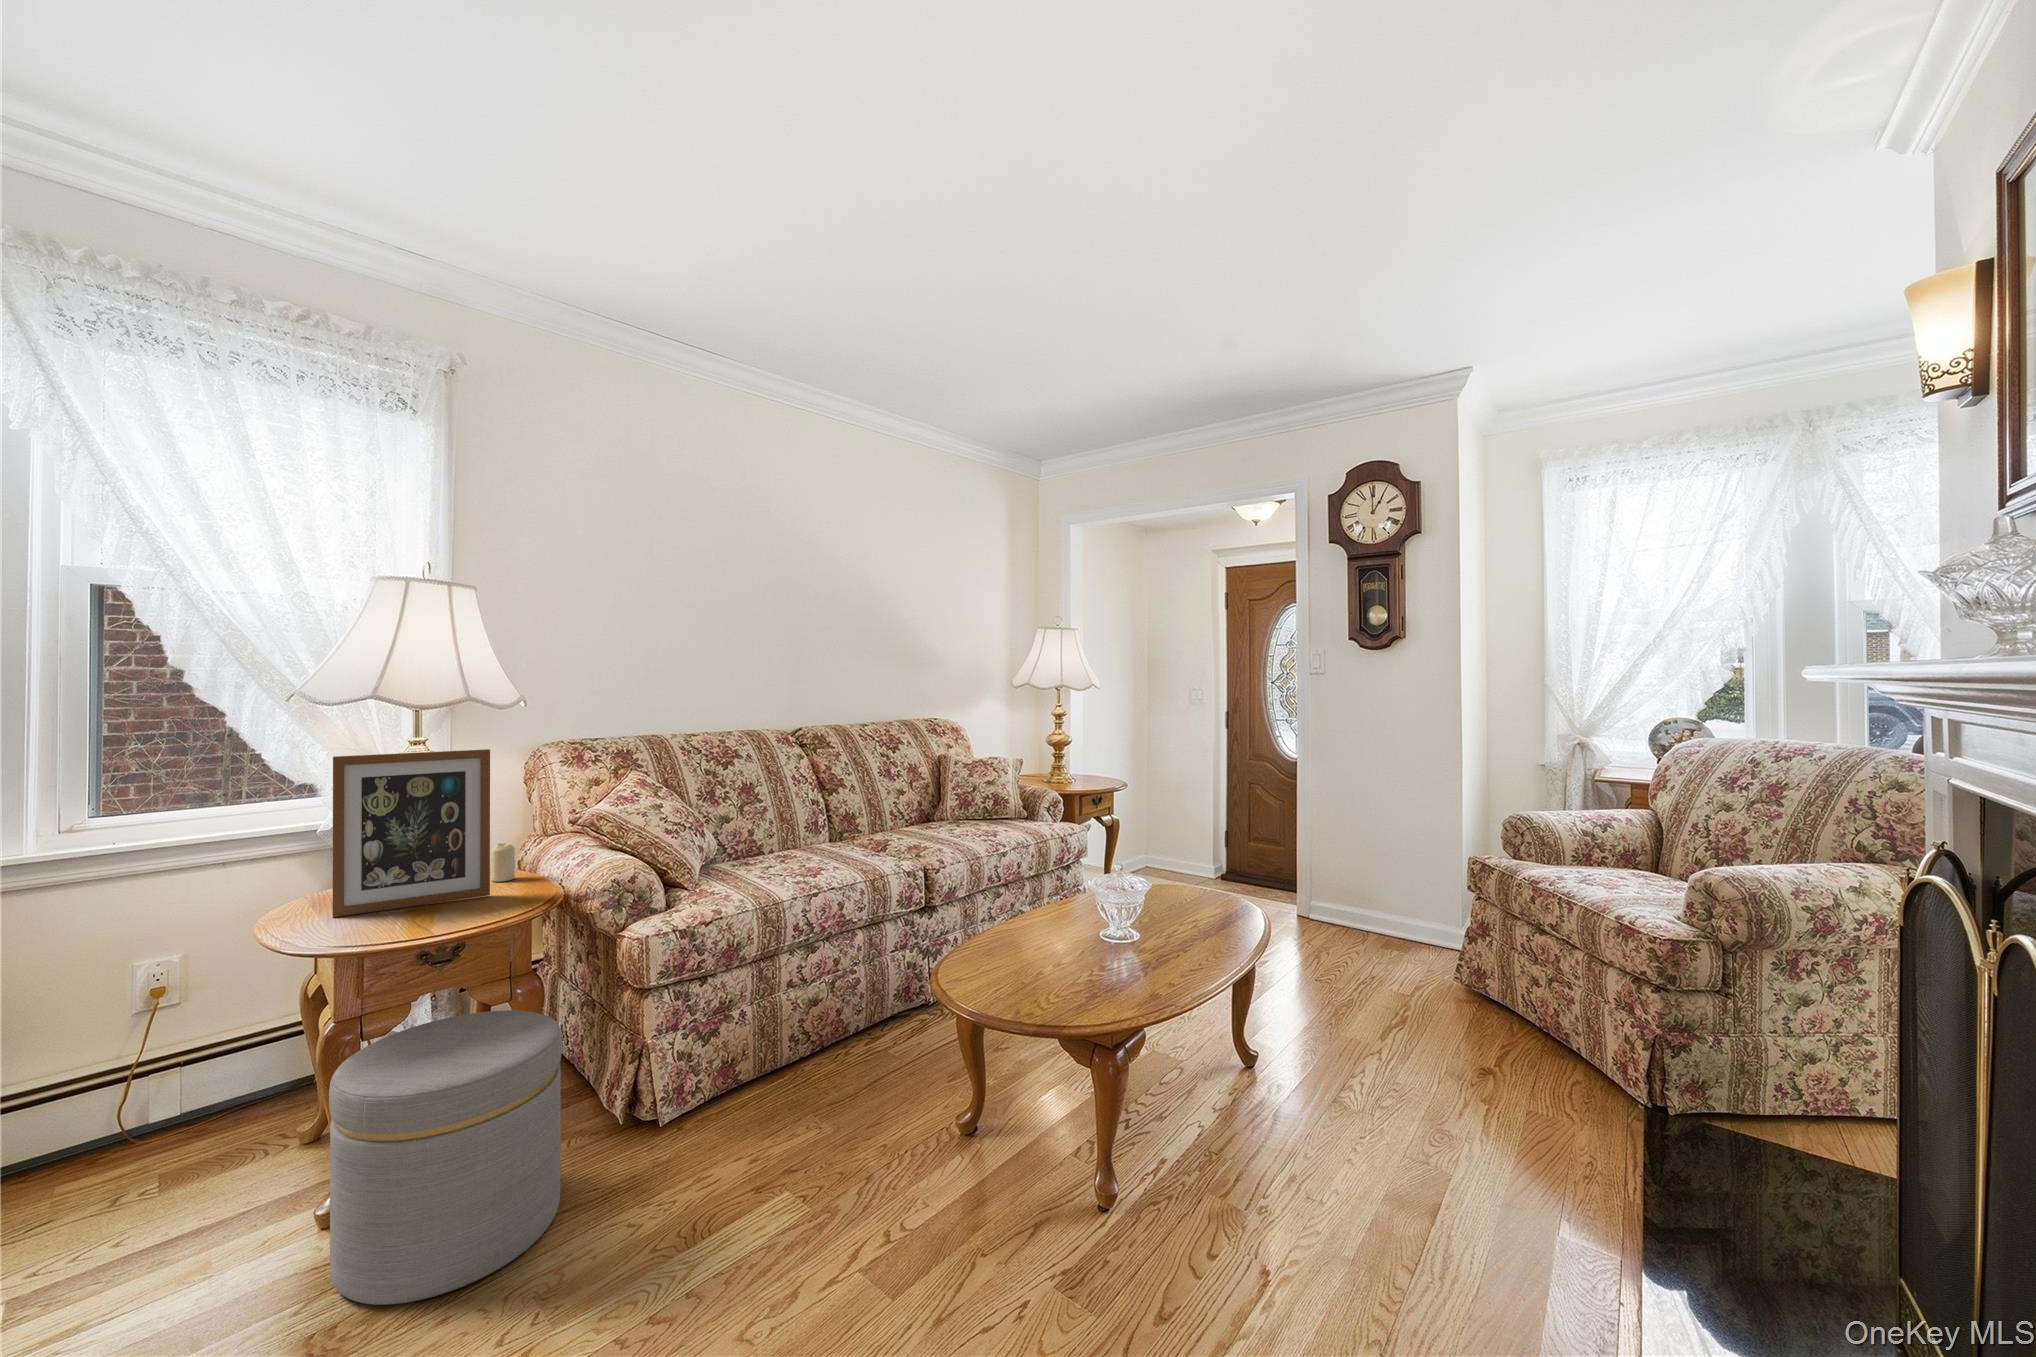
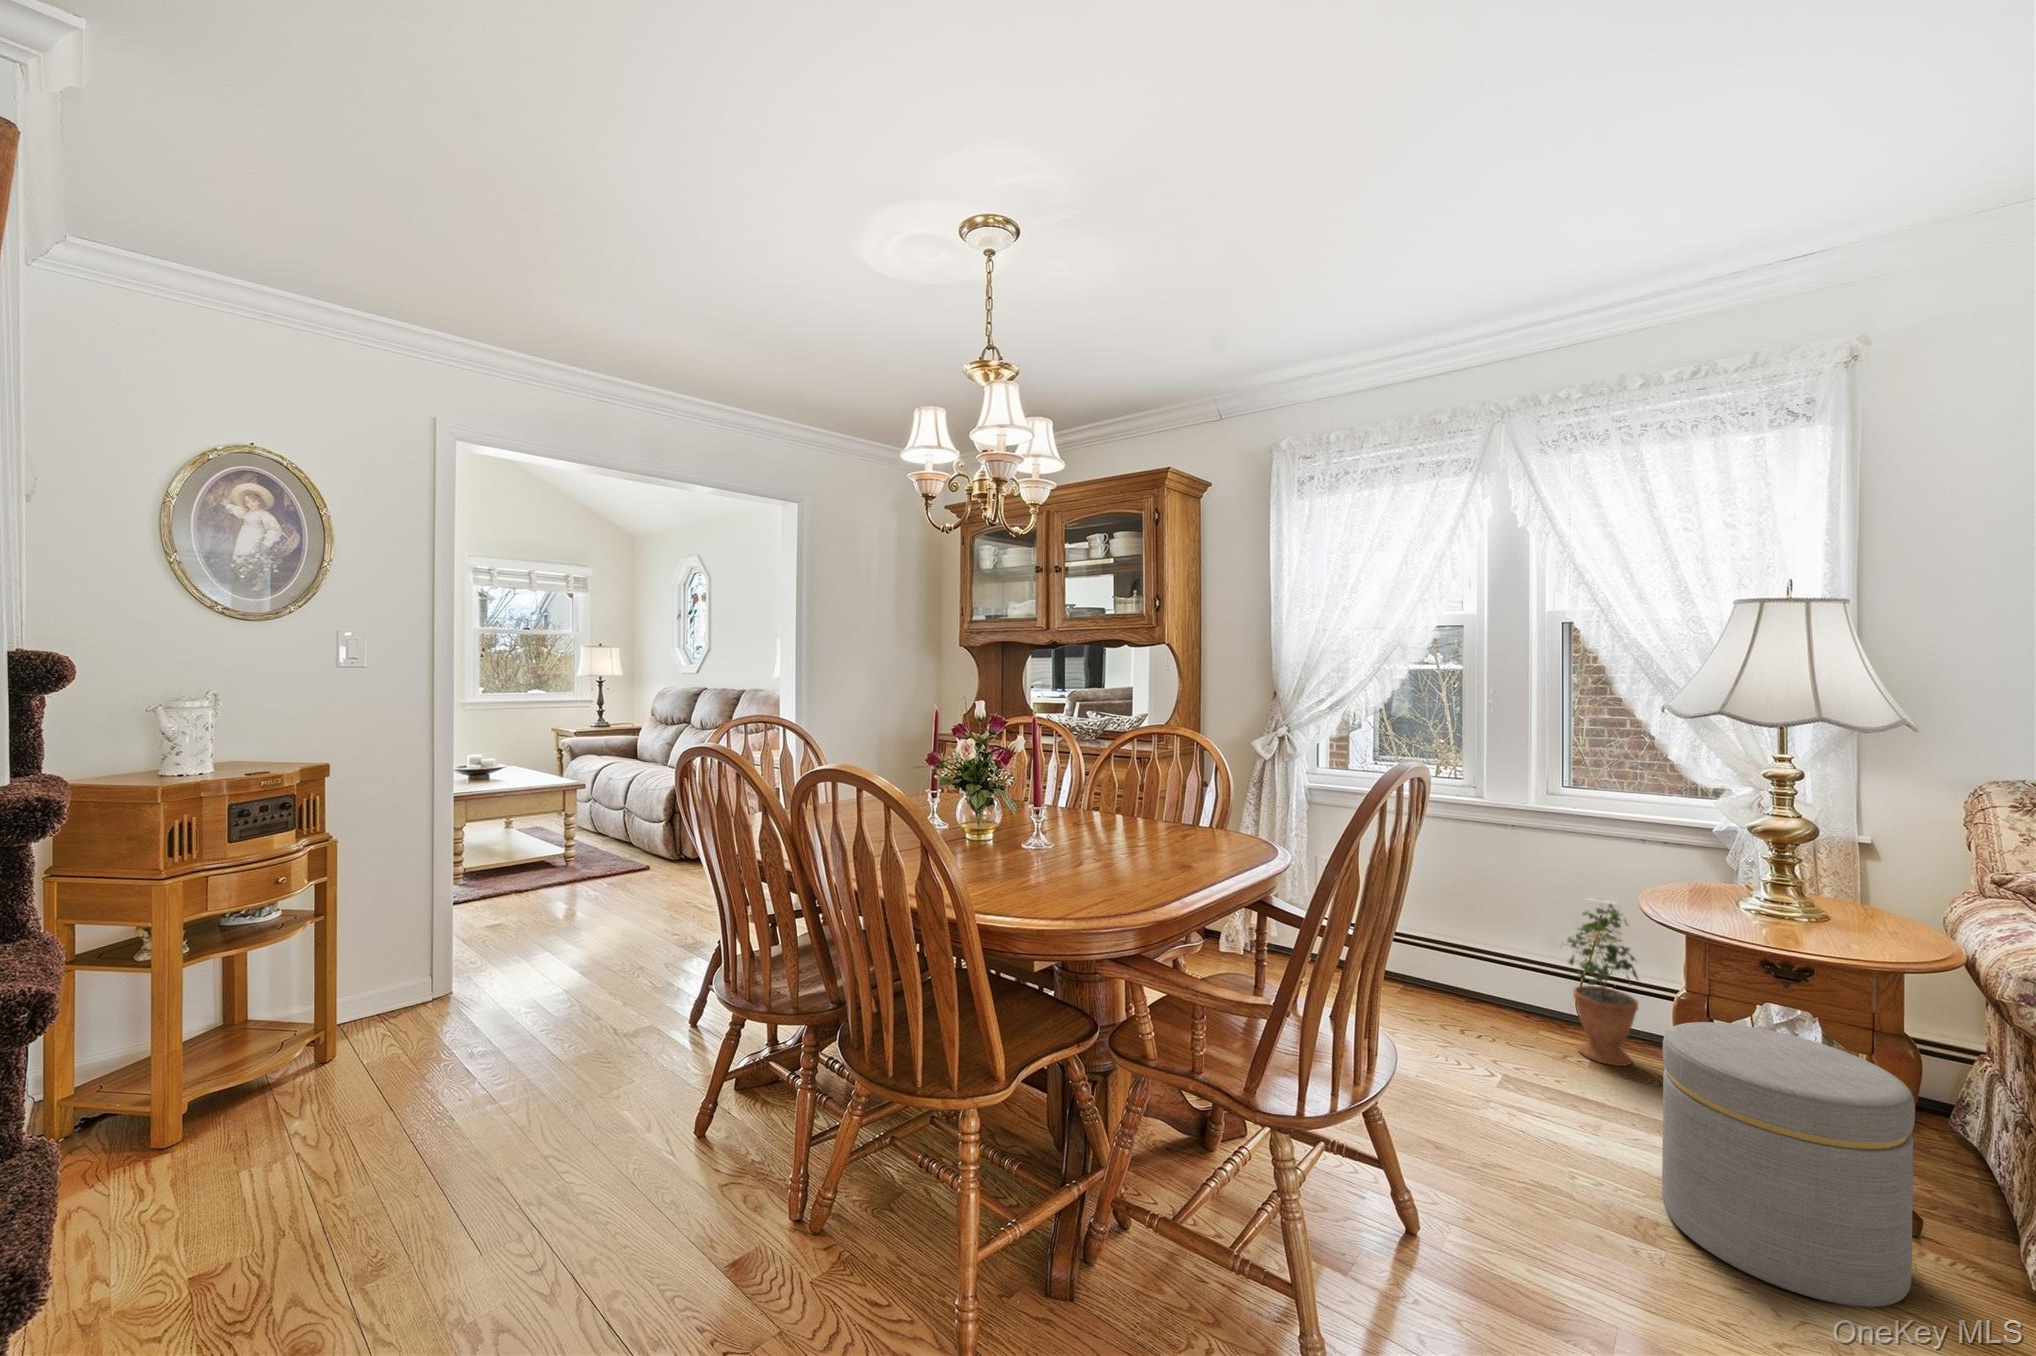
picture frame: present [332,749,490,917] -> none [1697,766,1864,935]
candle: present [491,843,515,882] -> none [1877,885,1910,929]
potted plant: none [108,948,233,1171] -> present [1567,904,1638,1066]

